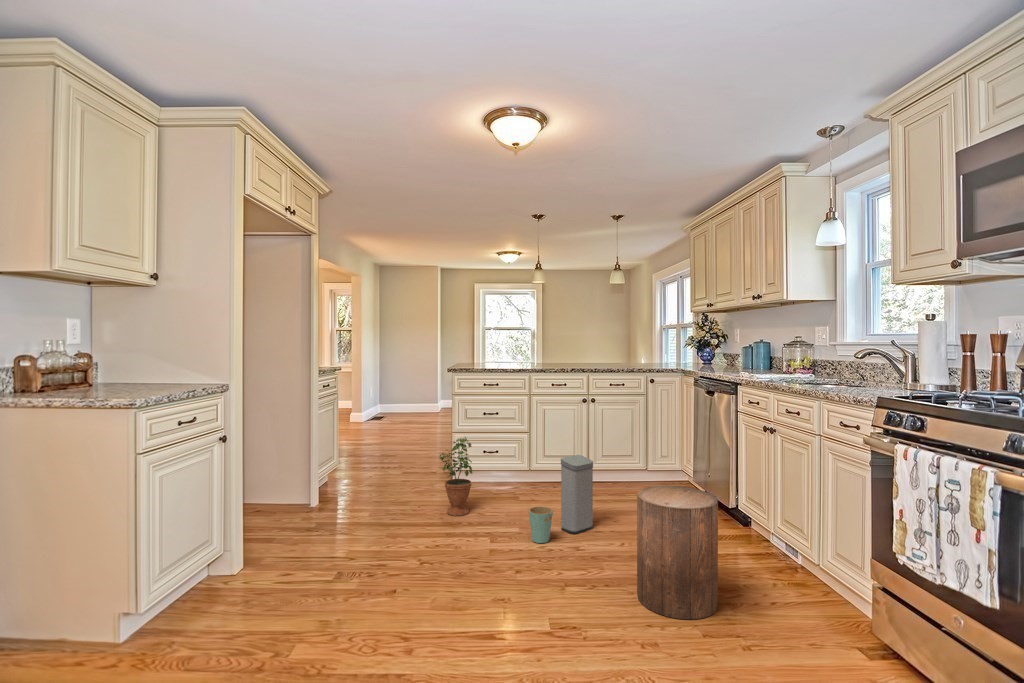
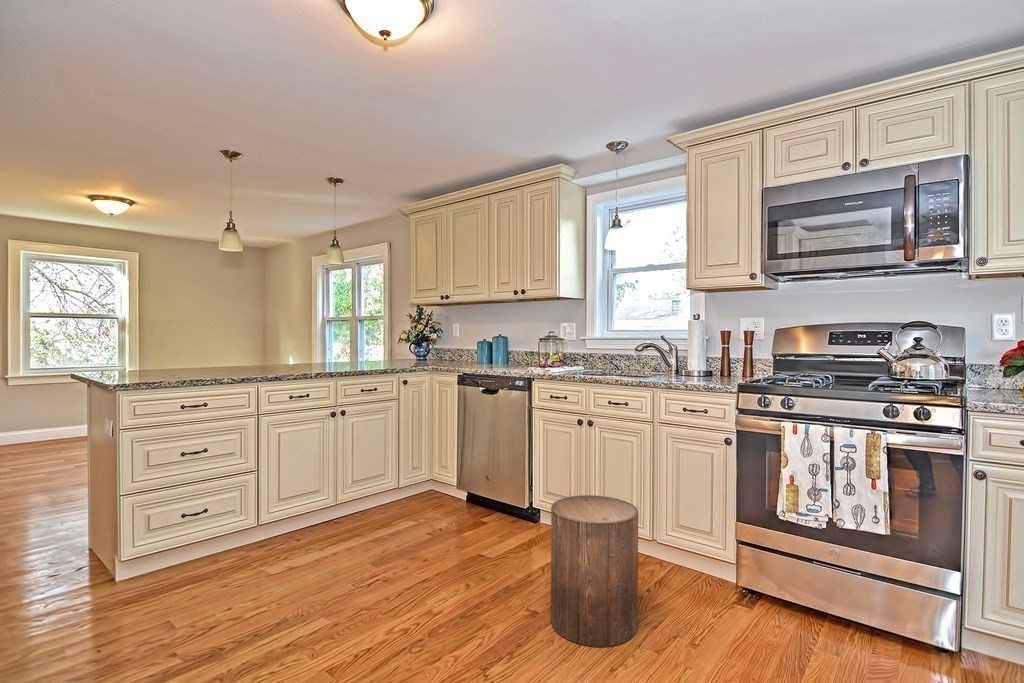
potted plant: present [439,437,472,516] -> none [156,489,221,628]
trash can: present [529,455,593,543] -> none [357,484,414,619]

